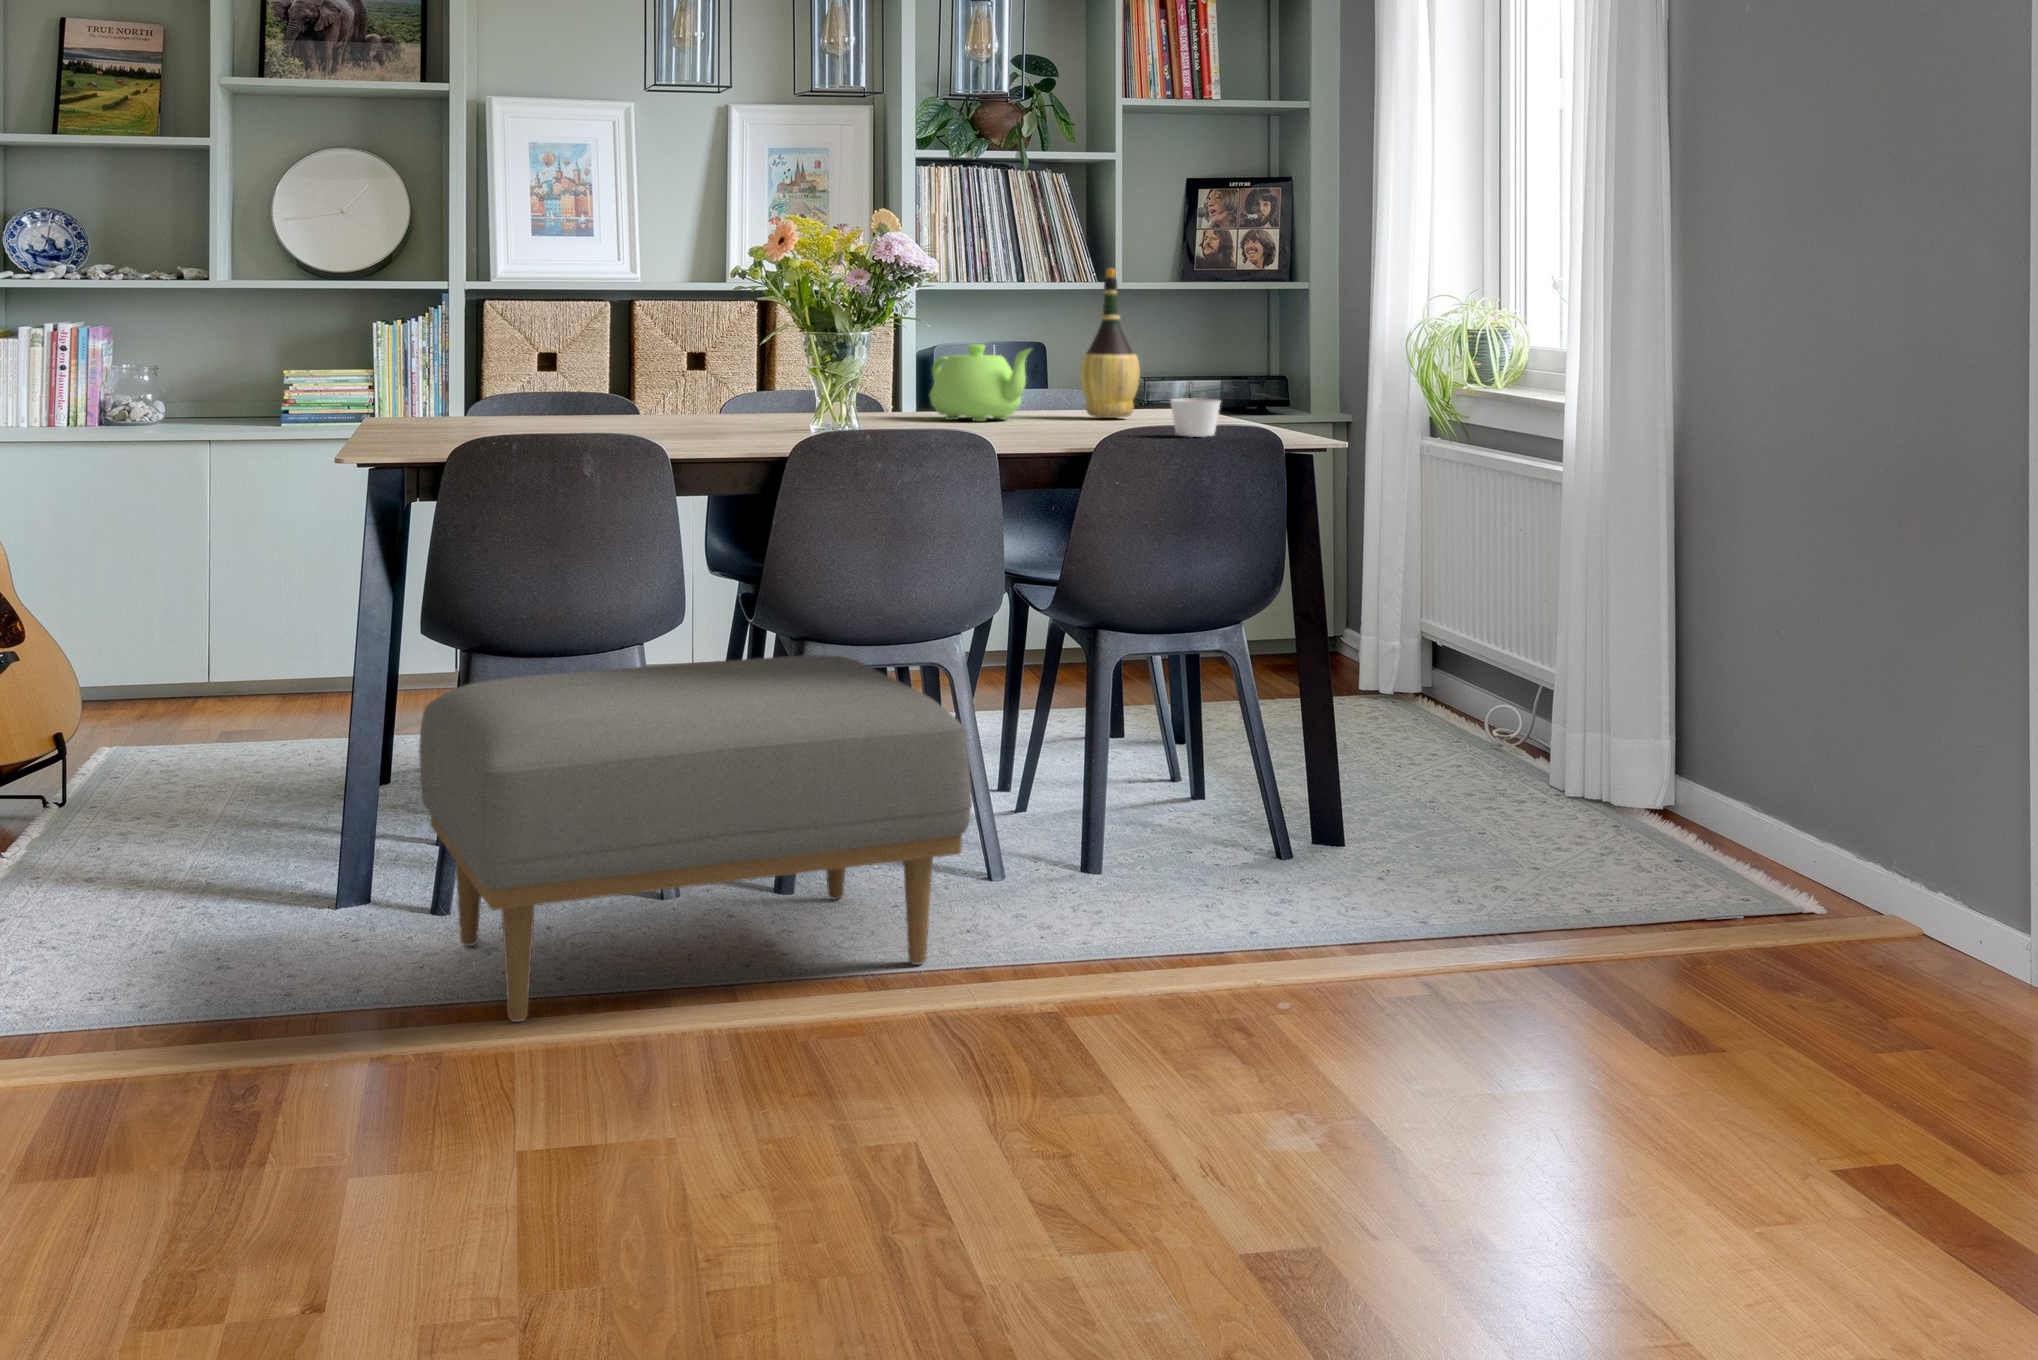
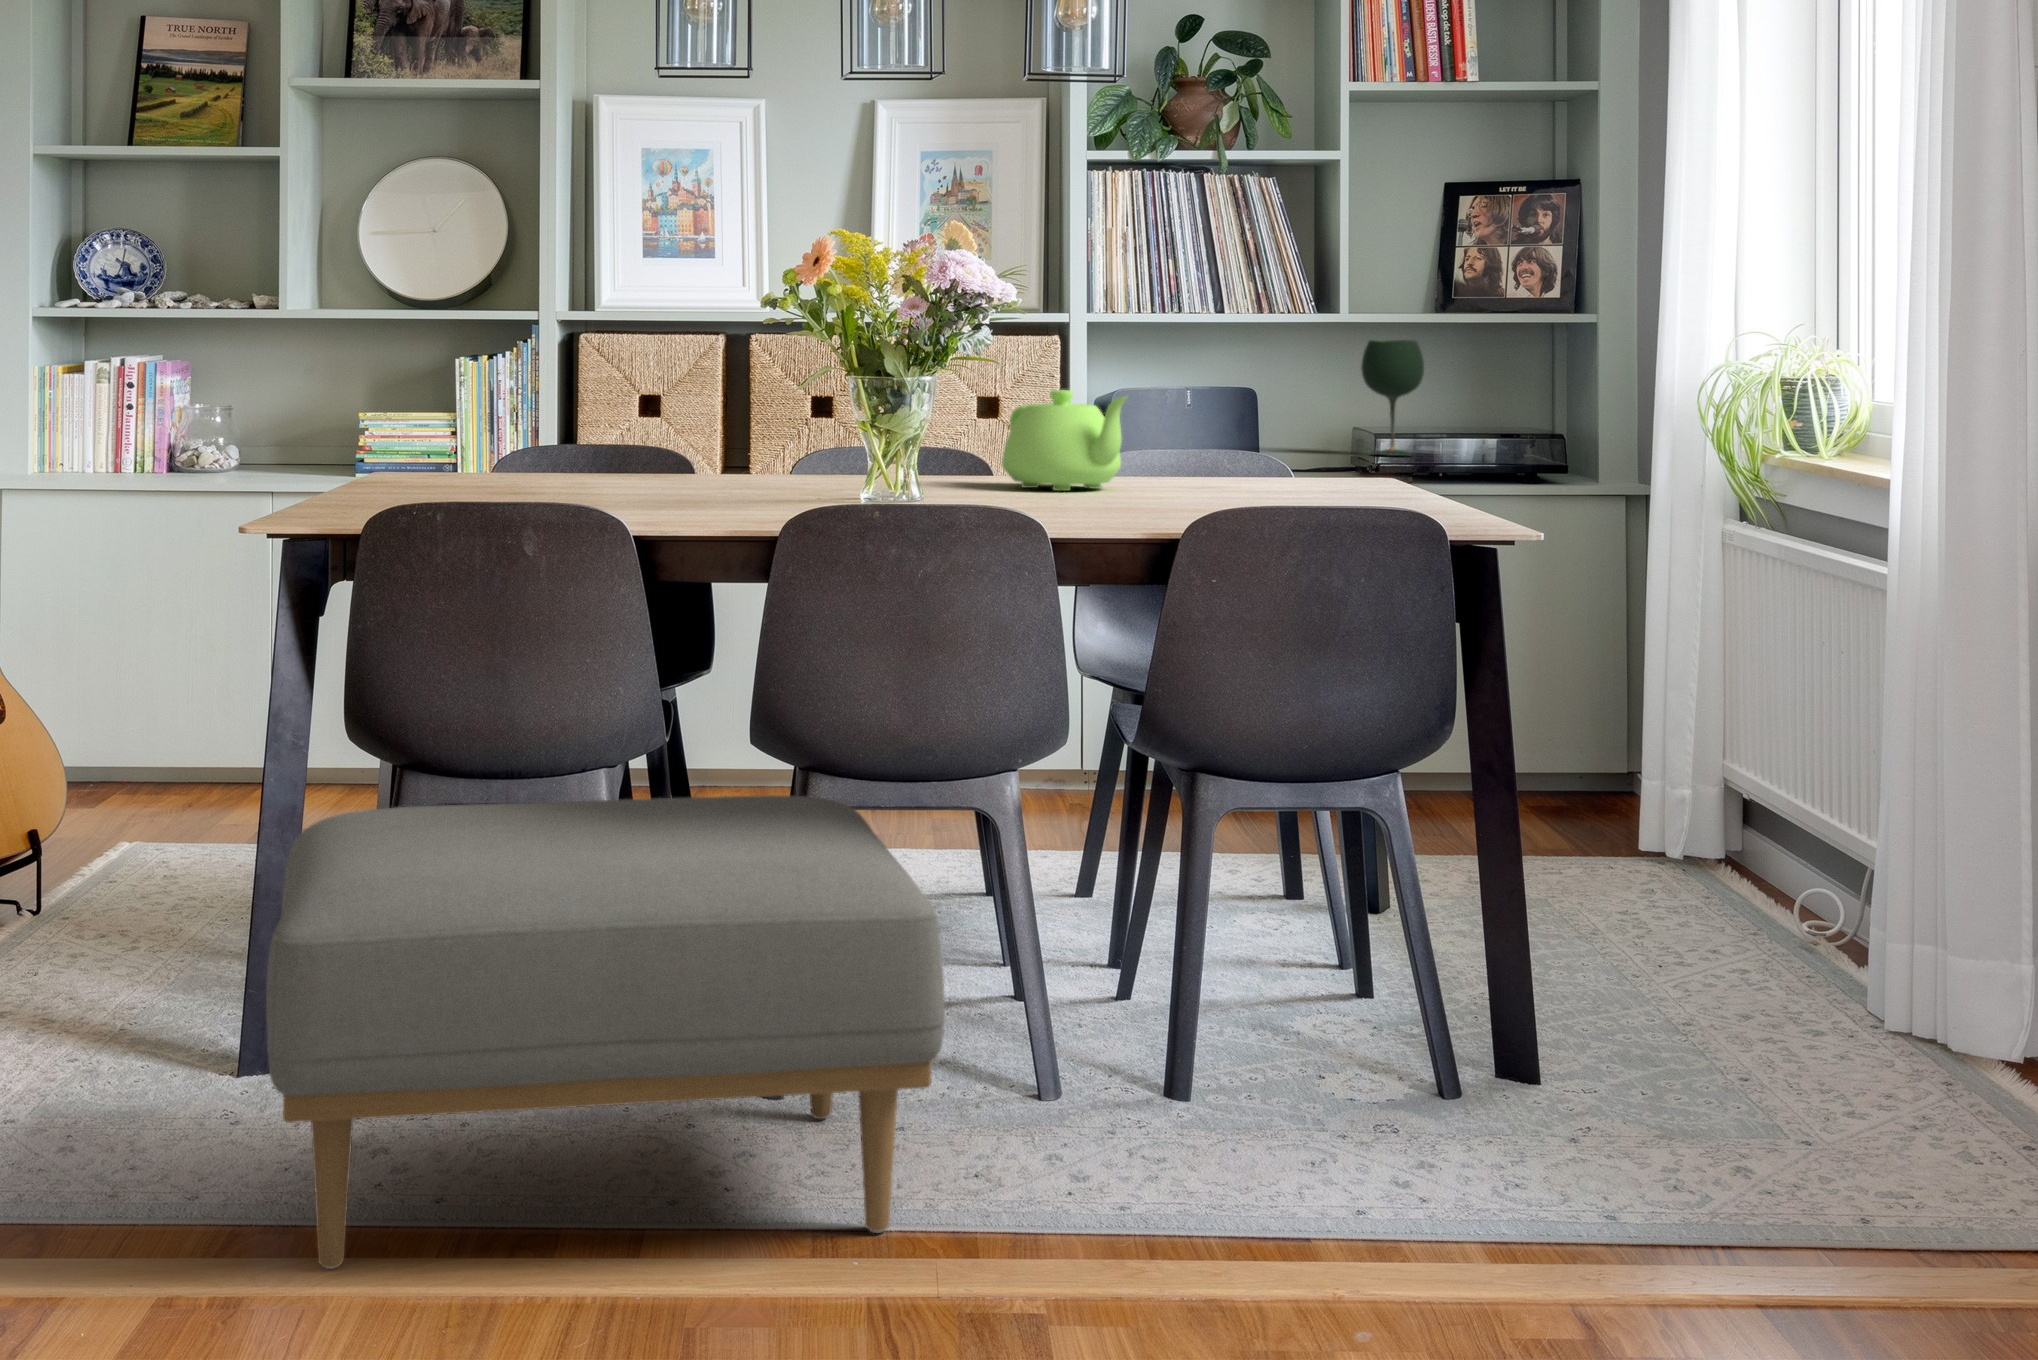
wine bottle: present [1080,268,1140,418] -> none [1204,291,1285,489]
wine glass: none [1151,304,1197,393] -> present [1361,340,1424,456]
candle: present [1171,399,1220,437] -> none [1283,467,1353,520]

